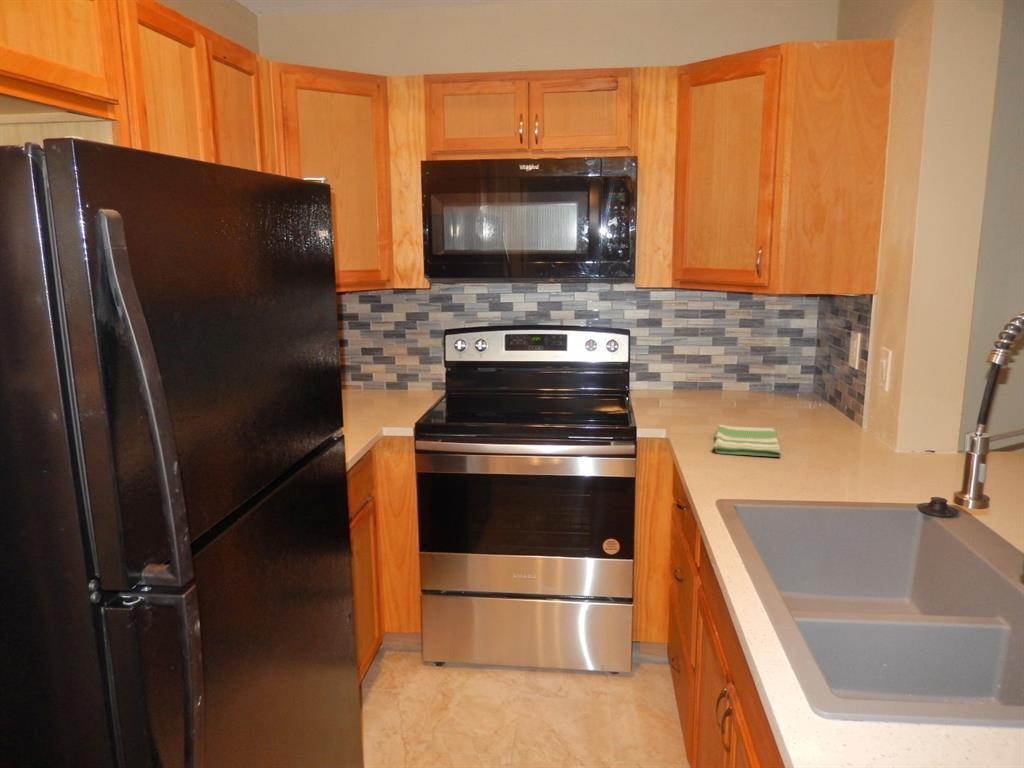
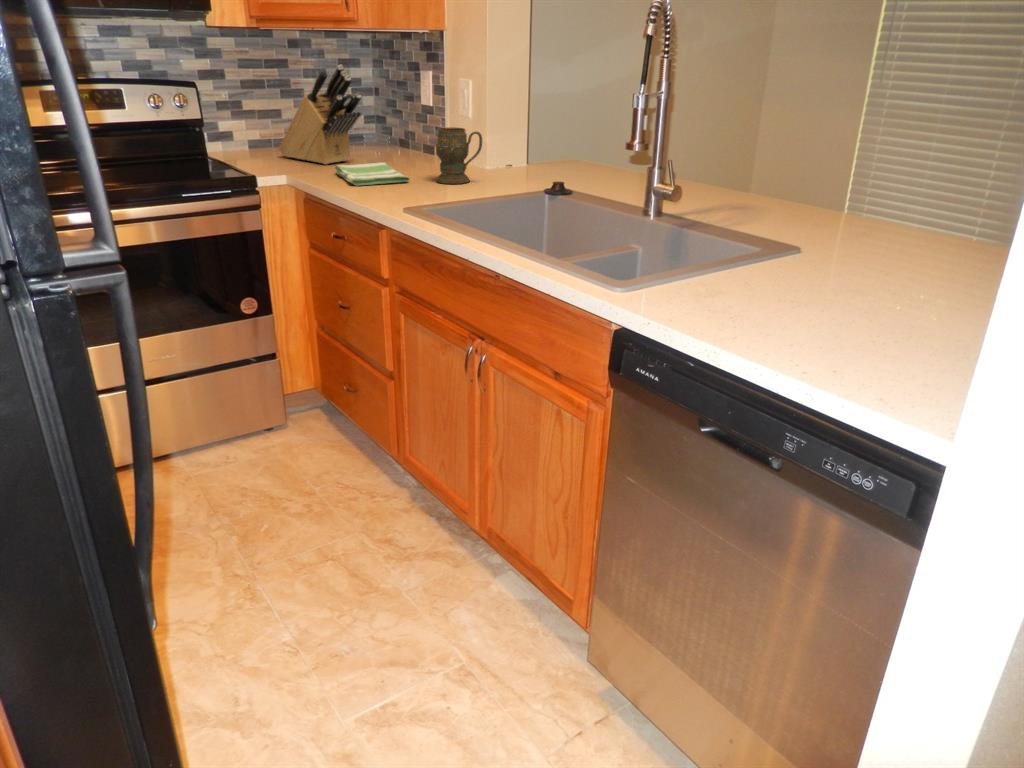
knife block: none [690,325,765,419] -> present [279,65,361,165]
mug: none [813,404,872,470] -> present [436,127,482,184]

